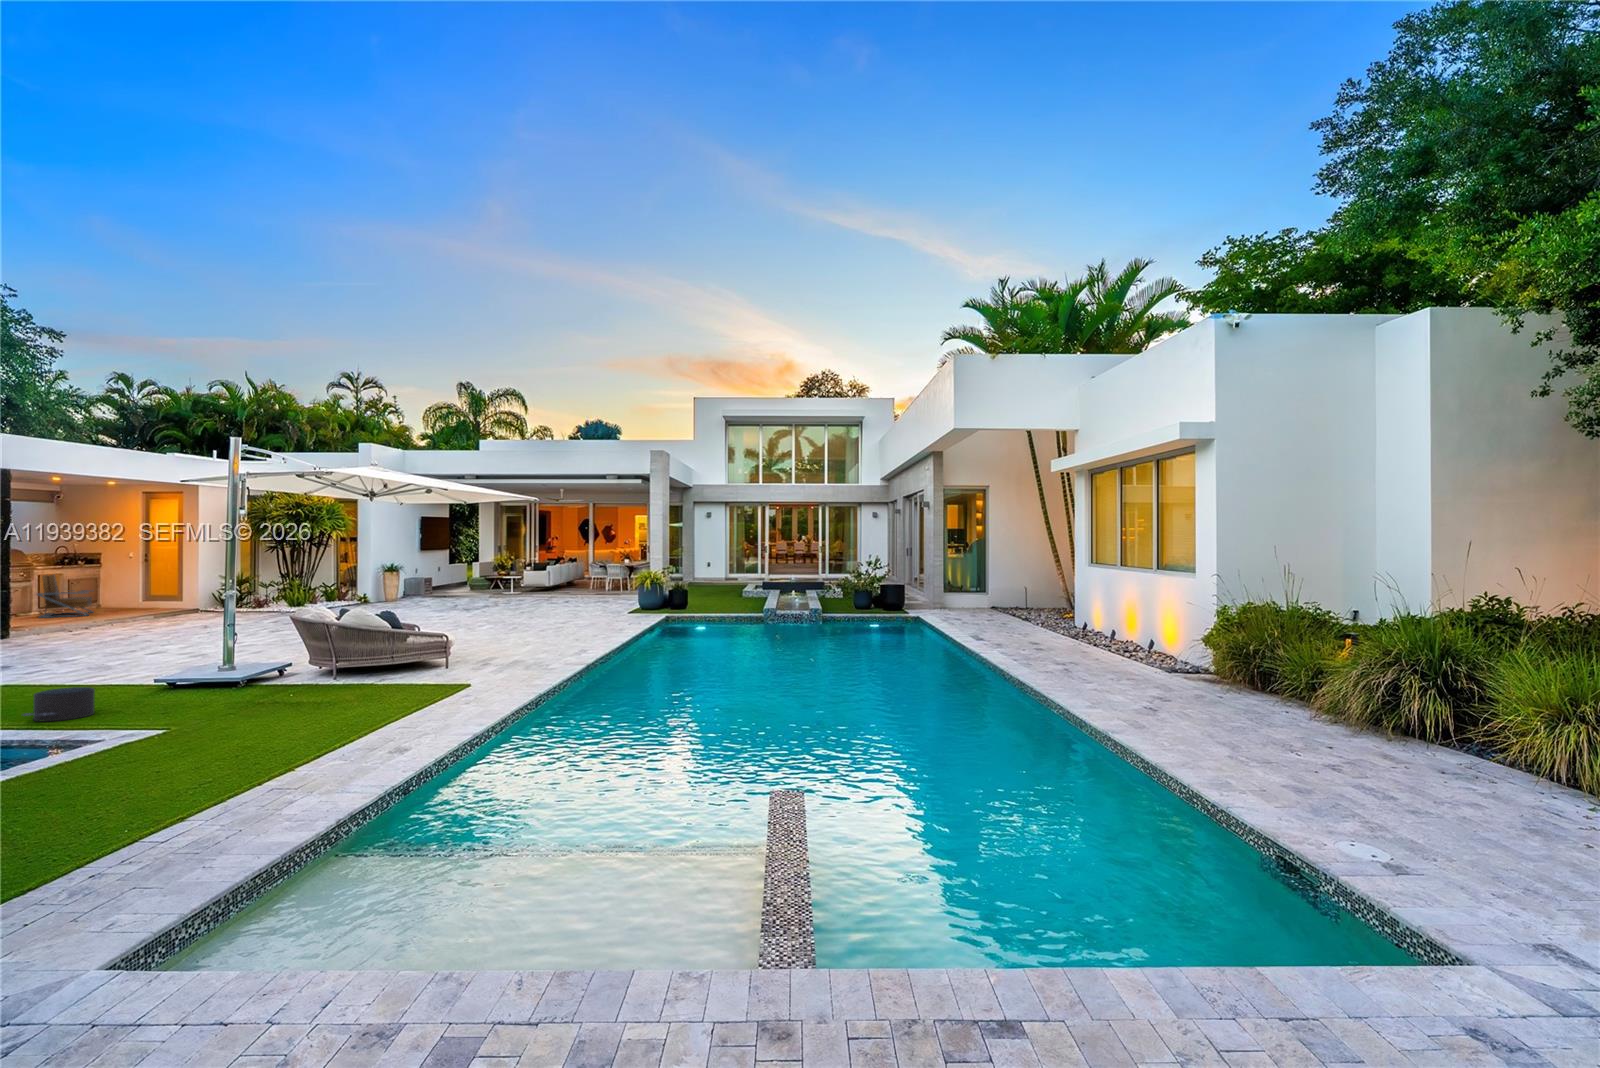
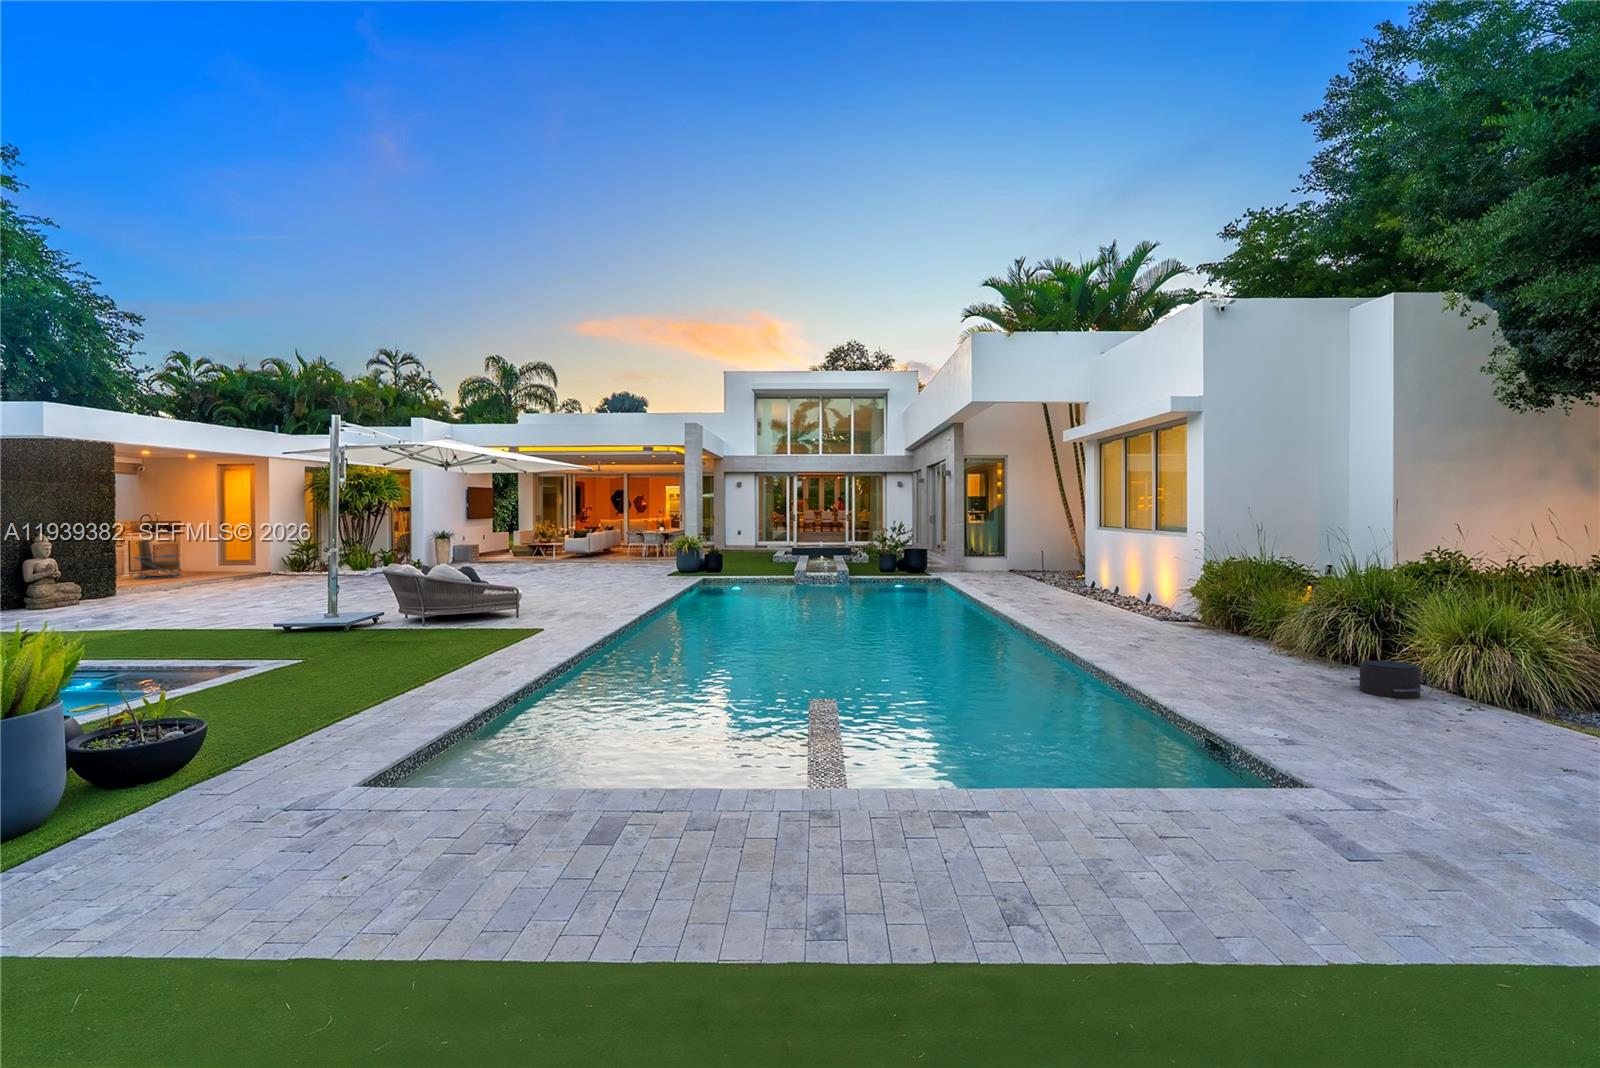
pouf: present [24,687,95,721] -> present [1349,661,1422,698]

